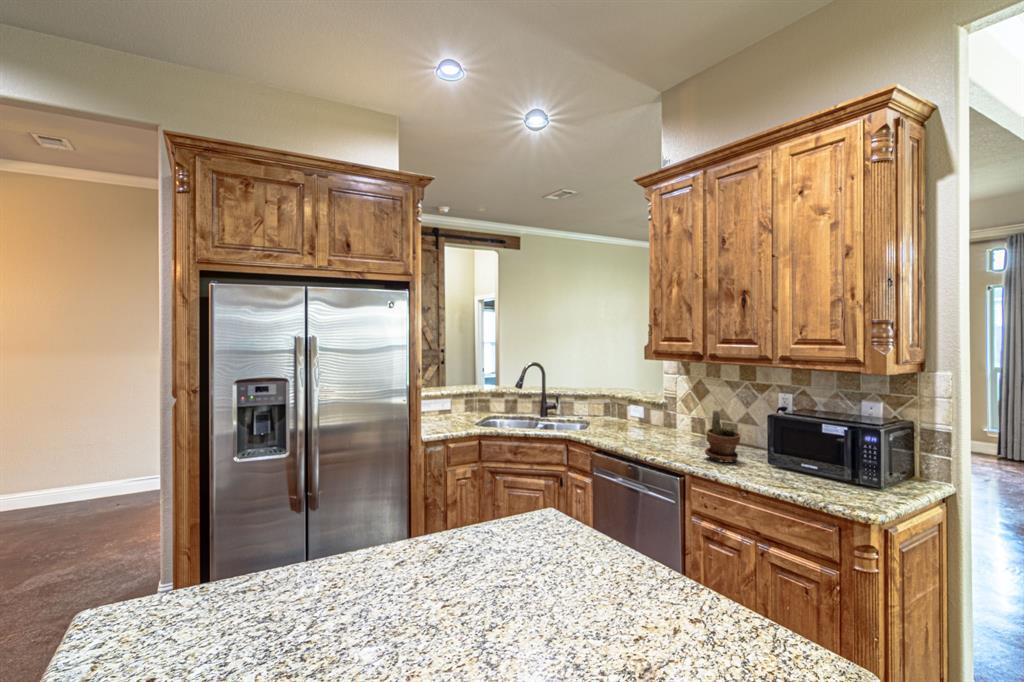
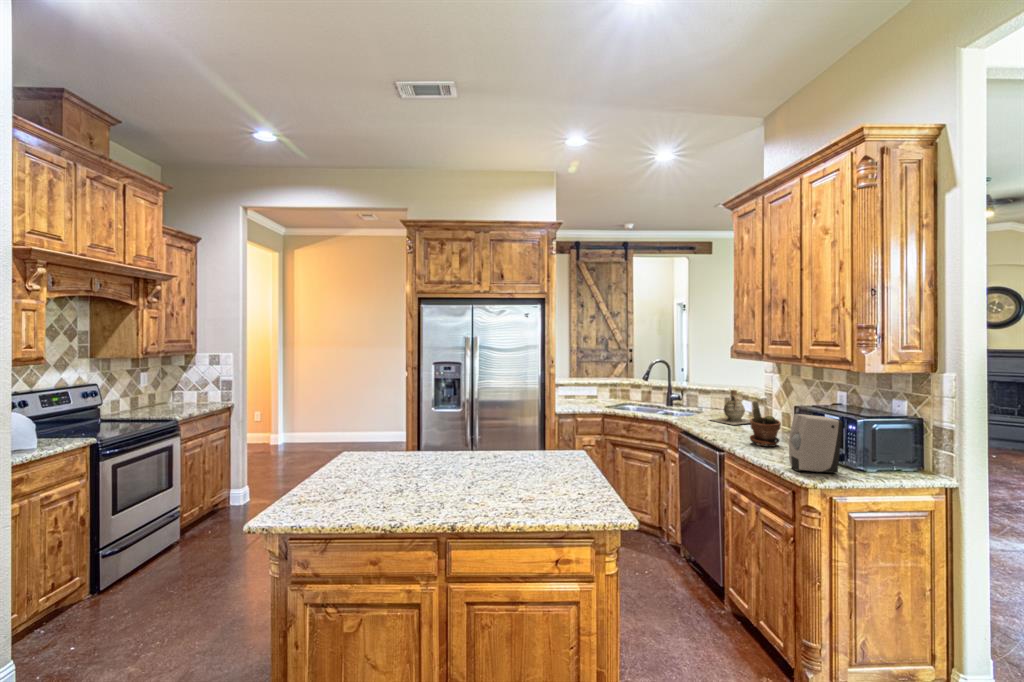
ceramic jug: none [608,395,661,435] -> present [712,390,750,425]
soap dispenser: none [808,427,866,497] -> present [789,414,843,473]

